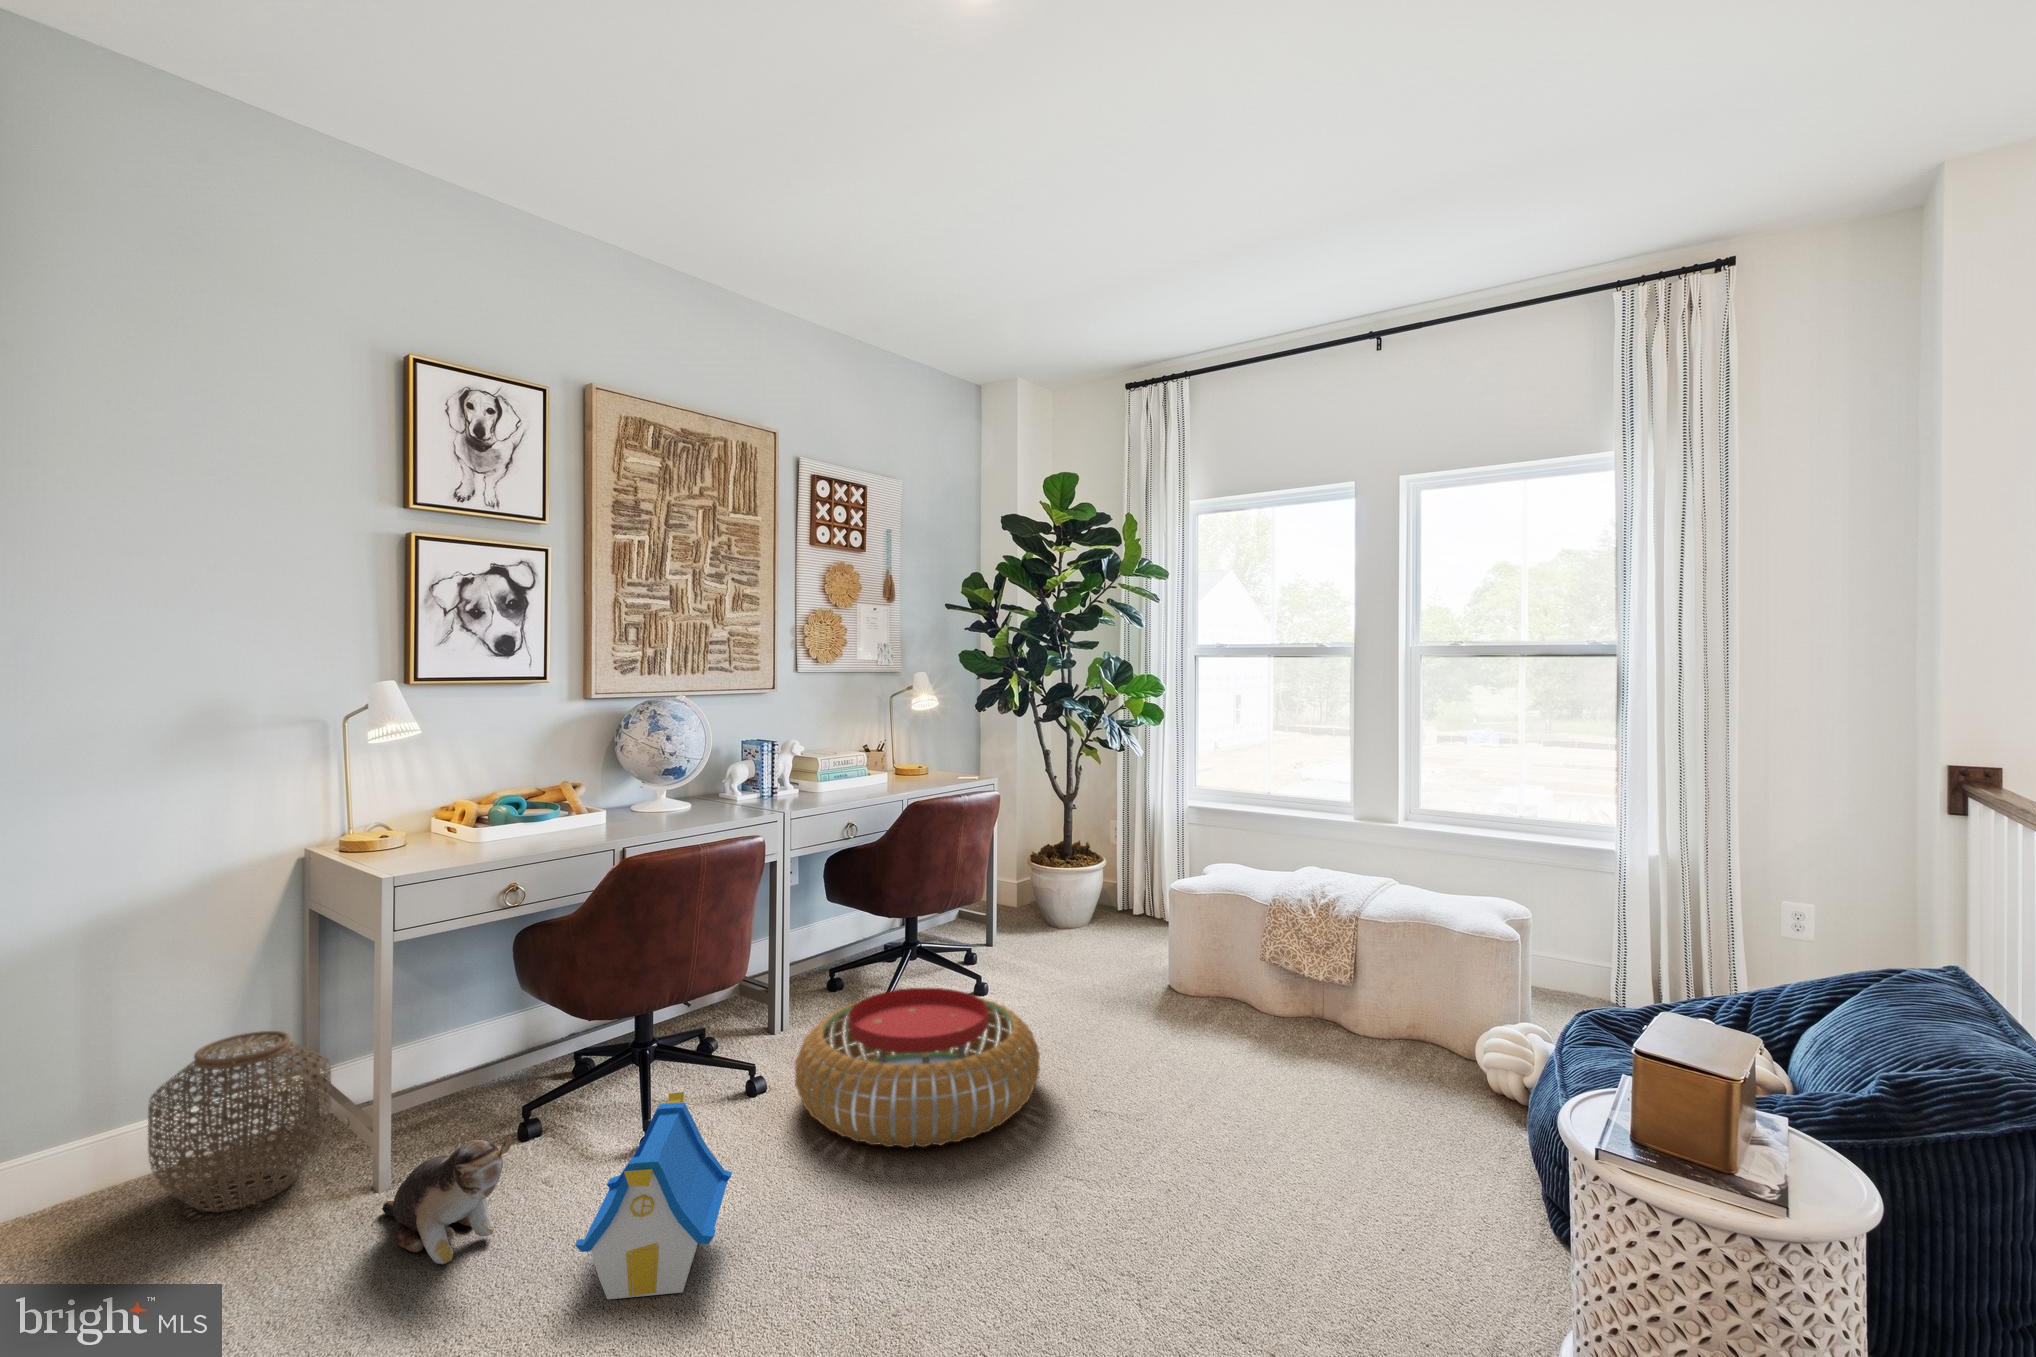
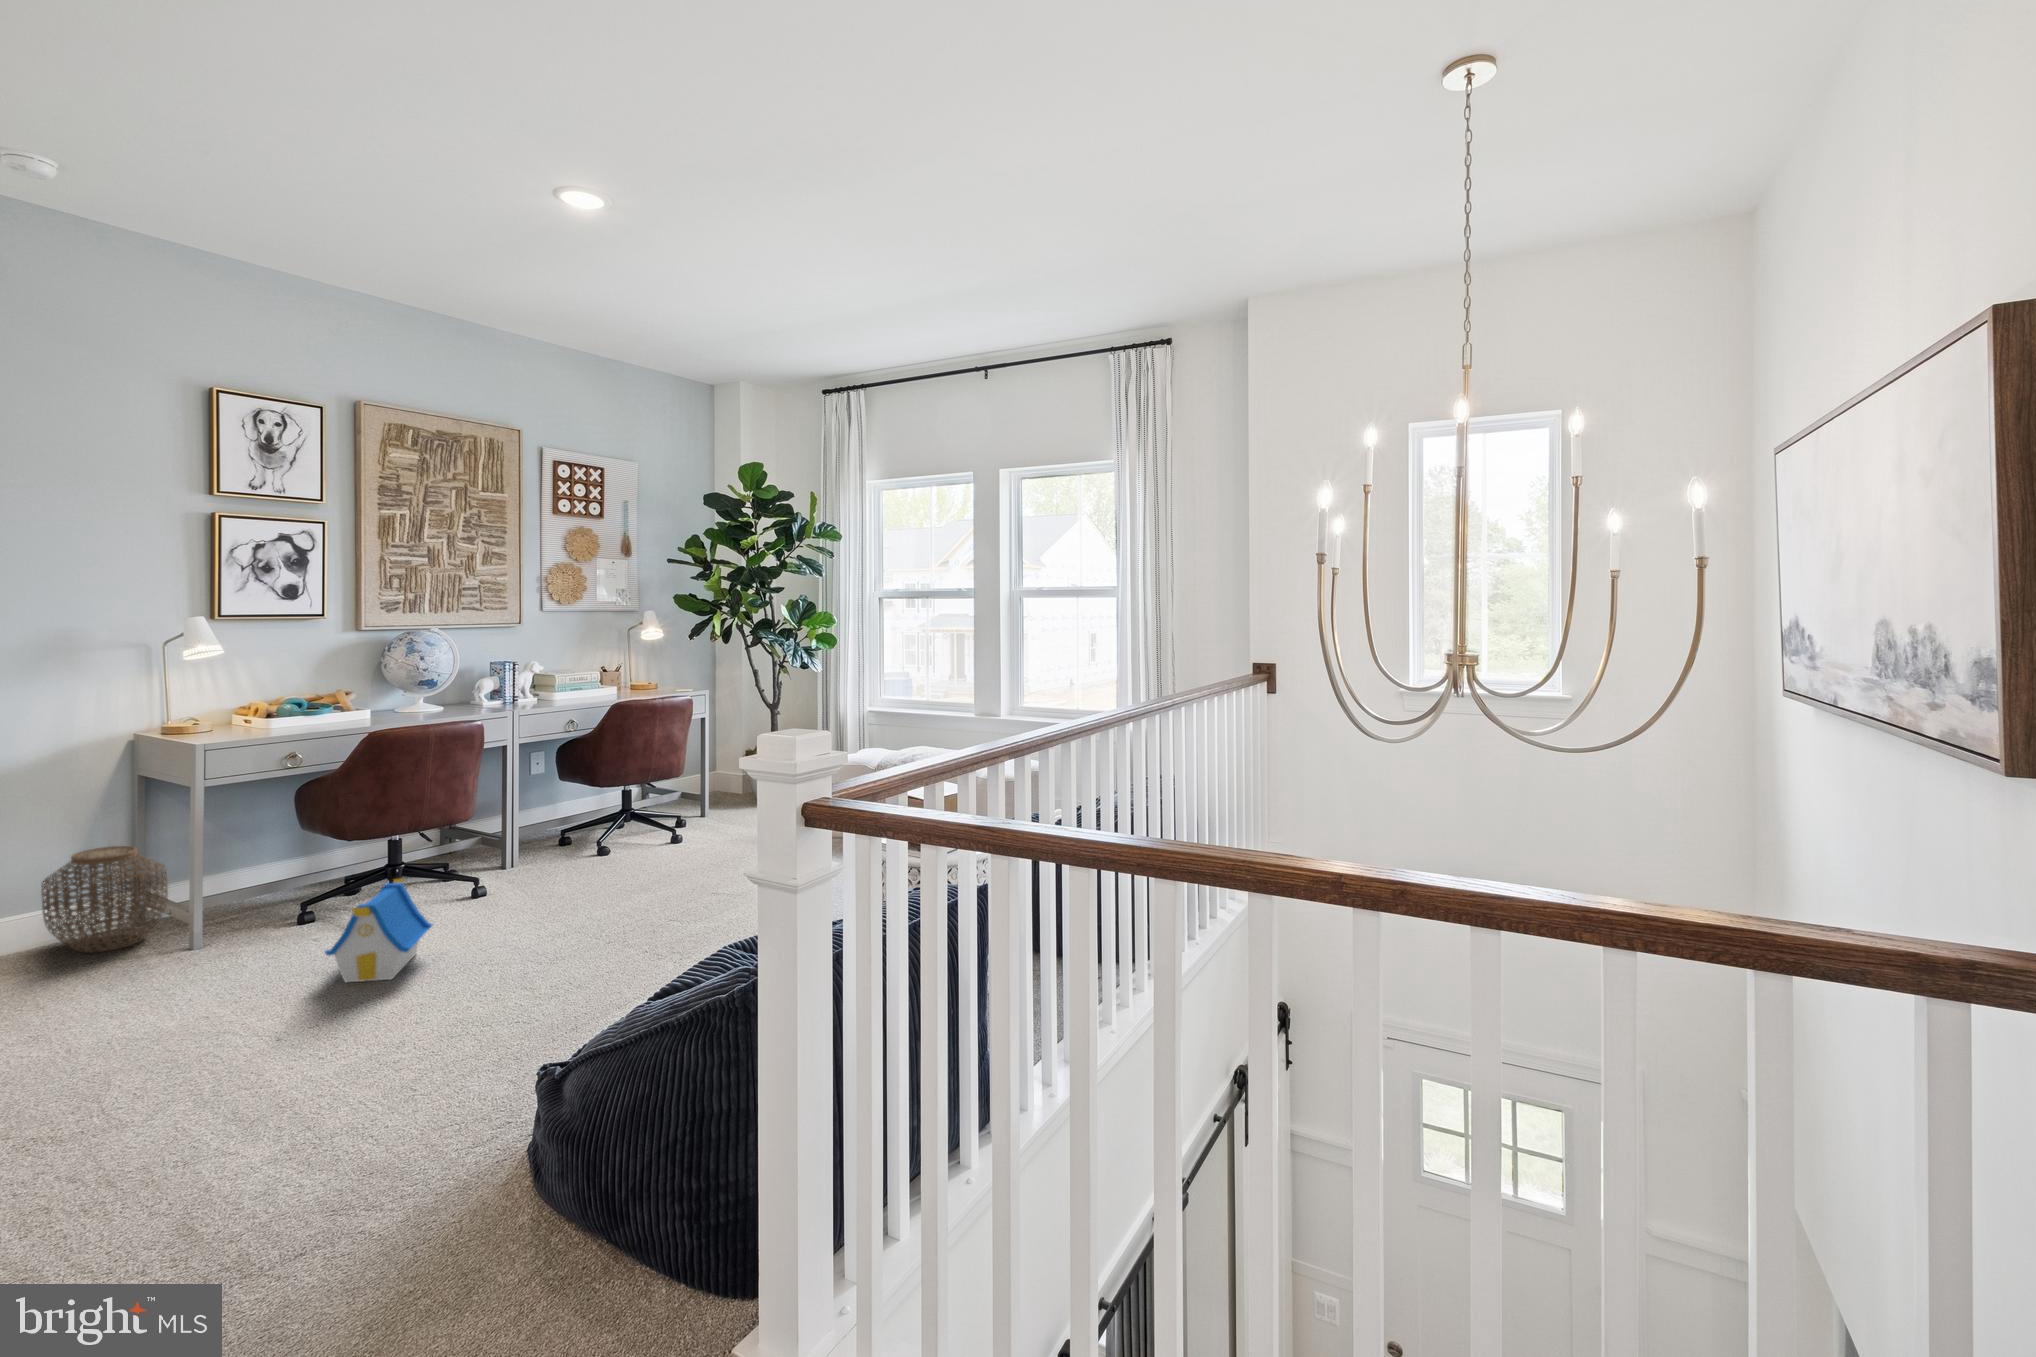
pouf: present [795,988,1040,1148] -> none [498,832,673,921]
plush toy: present [382,1136,512,1264] -> none [205,898,286,971]

